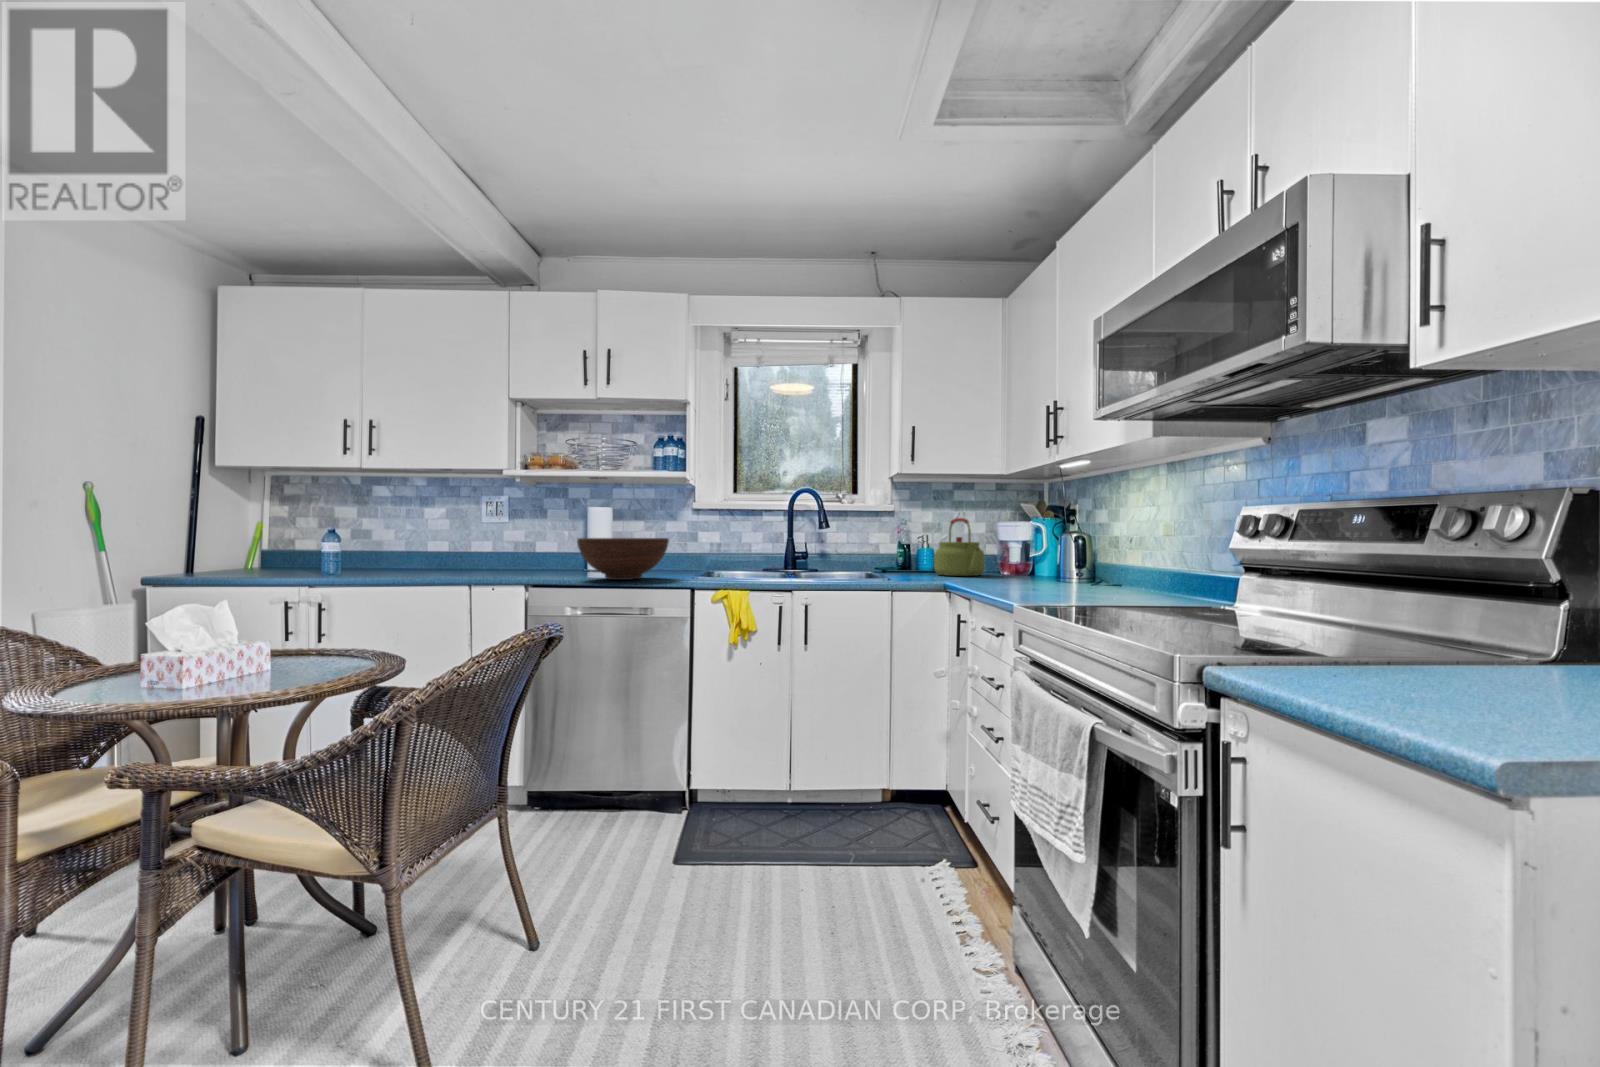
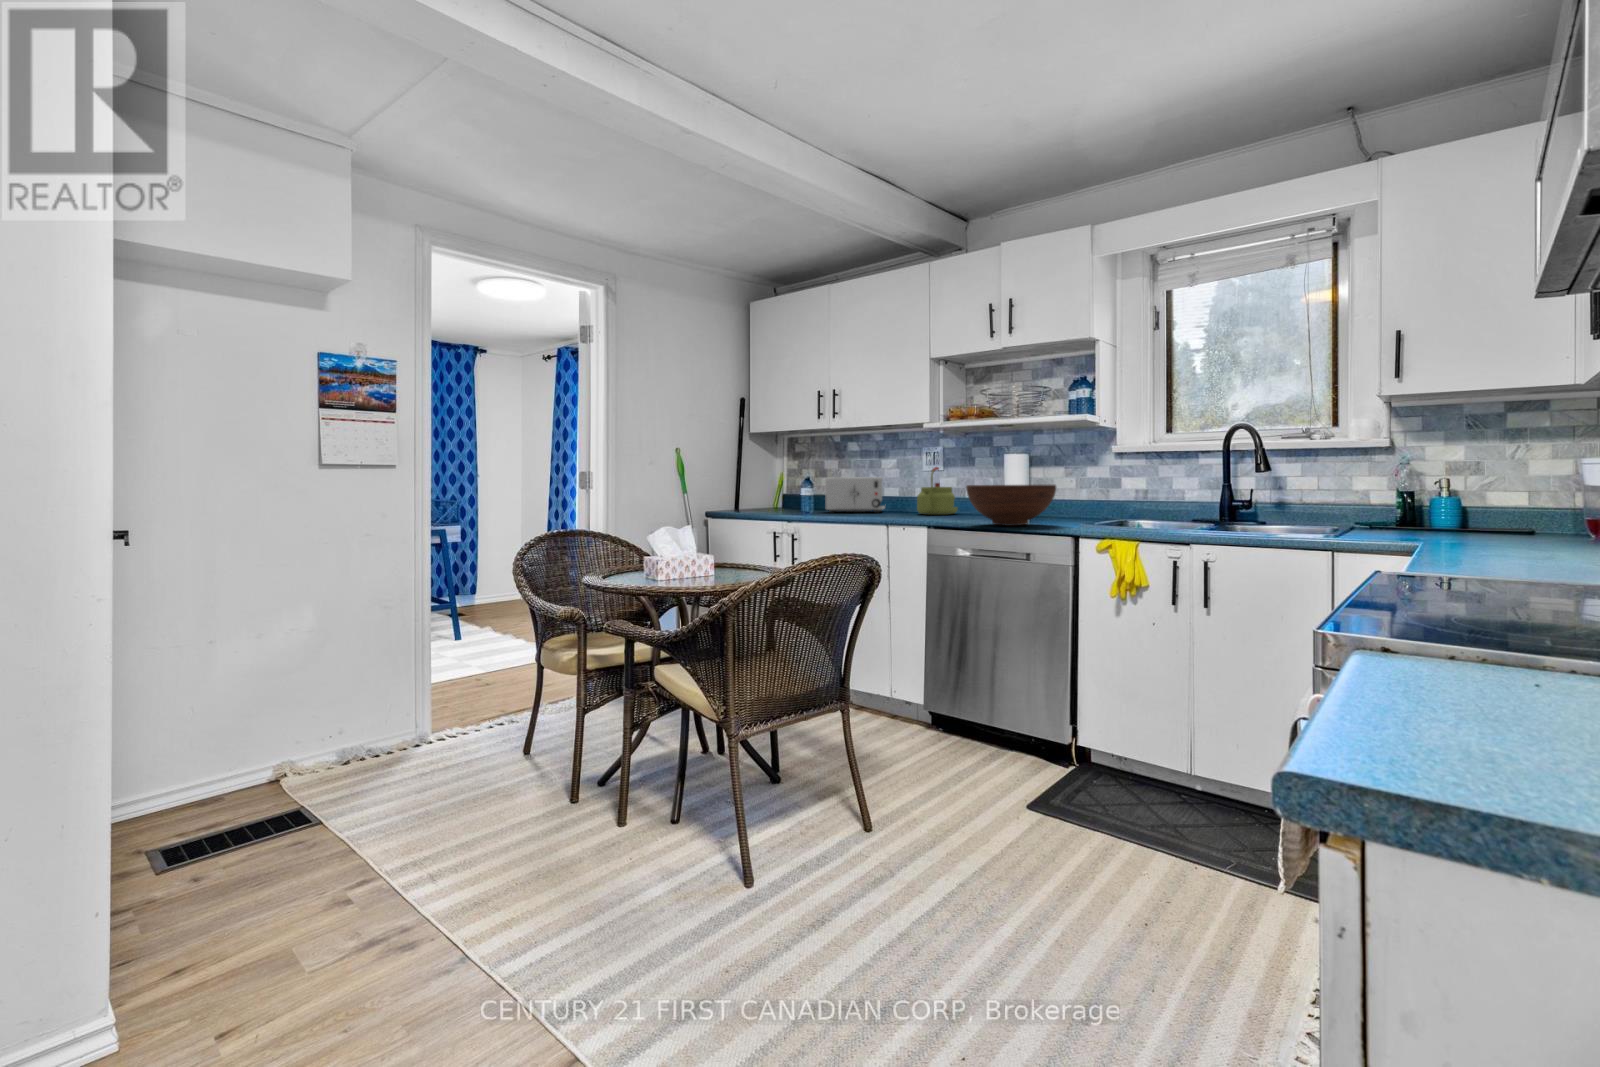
kettle: present [934,518,985,576] -> present [917,467,958,515]
toaster: none [346,527,426,571] -> present [825,477,885,513]

